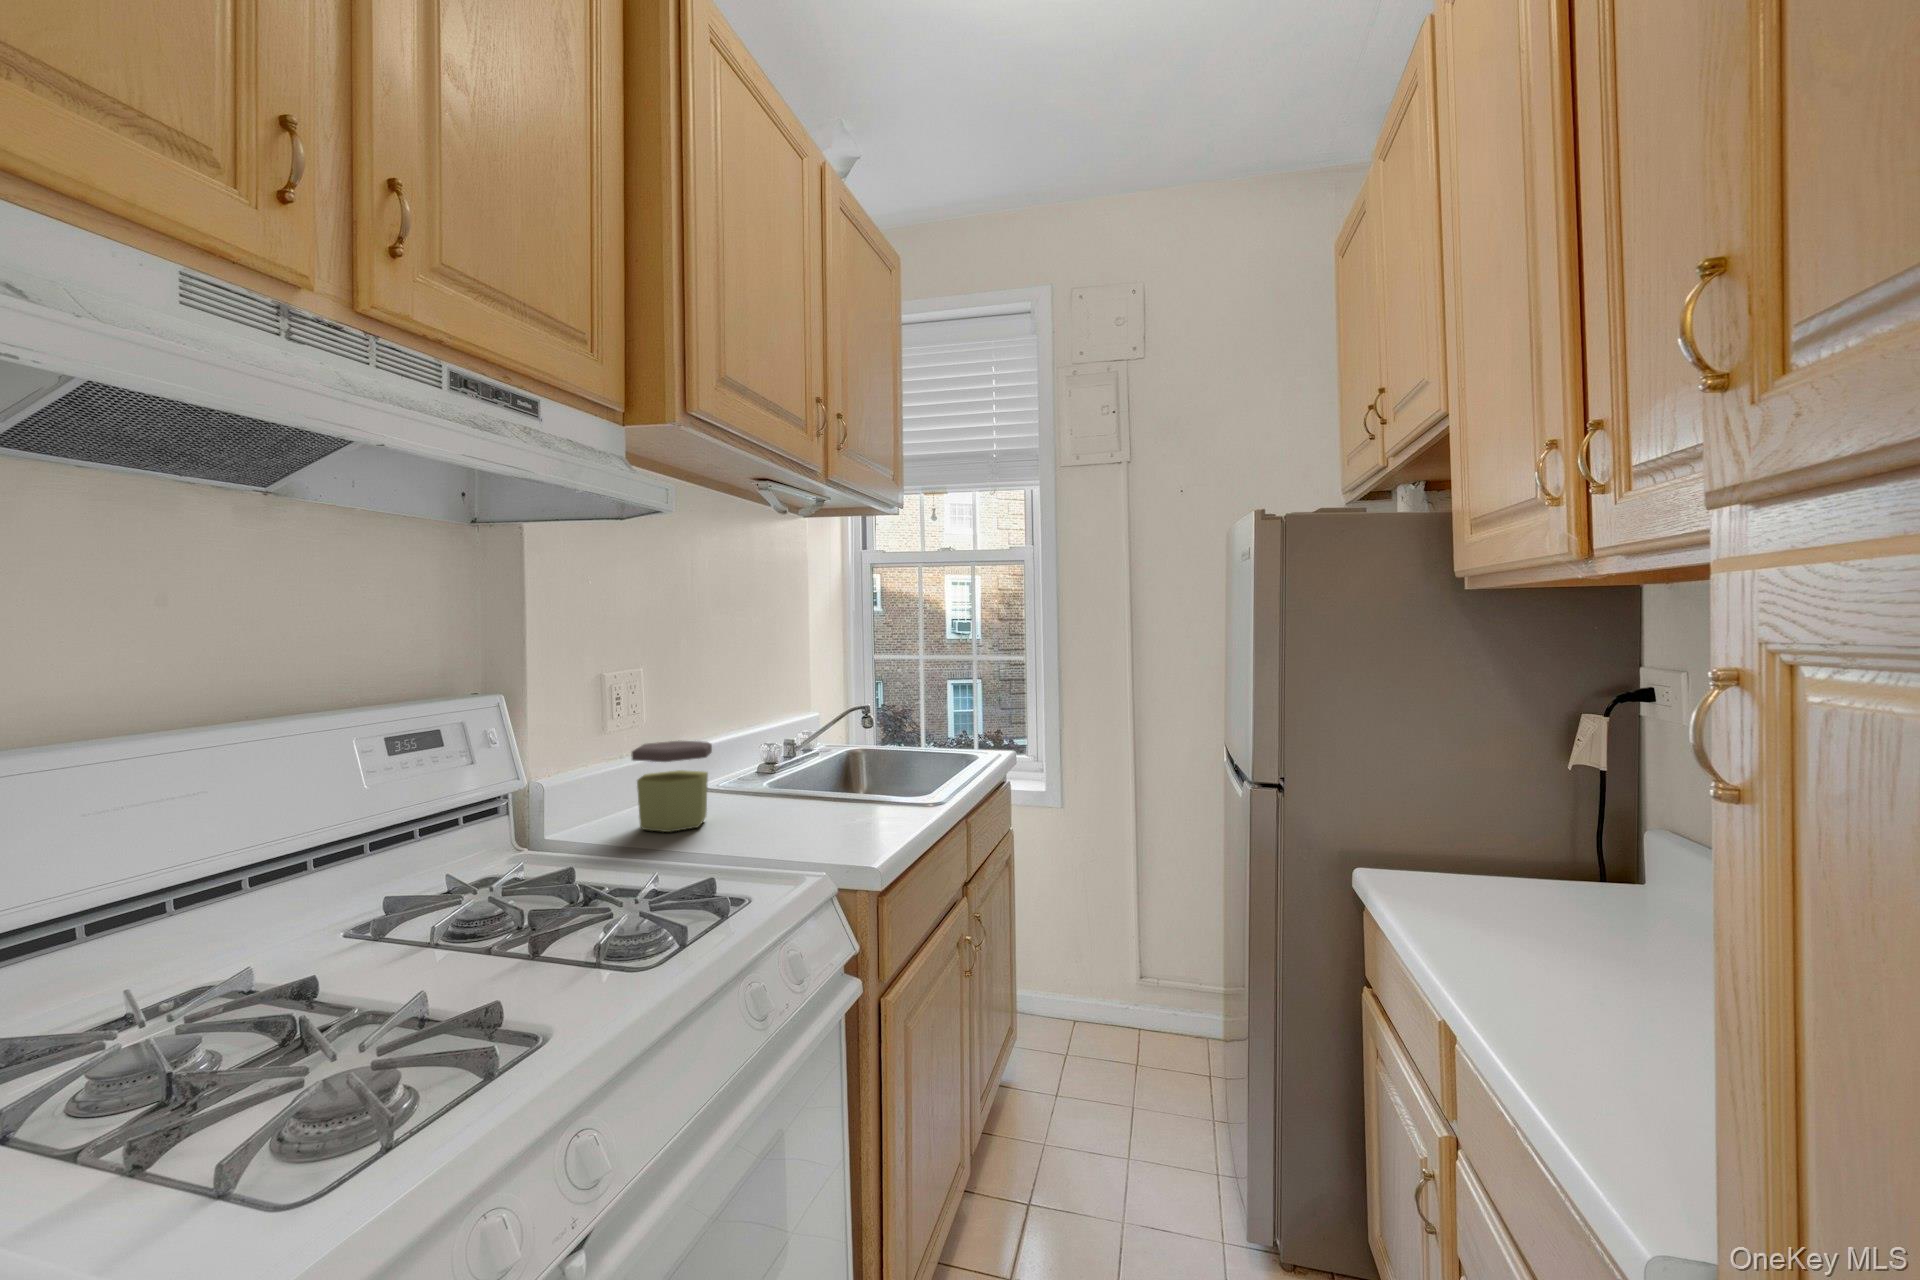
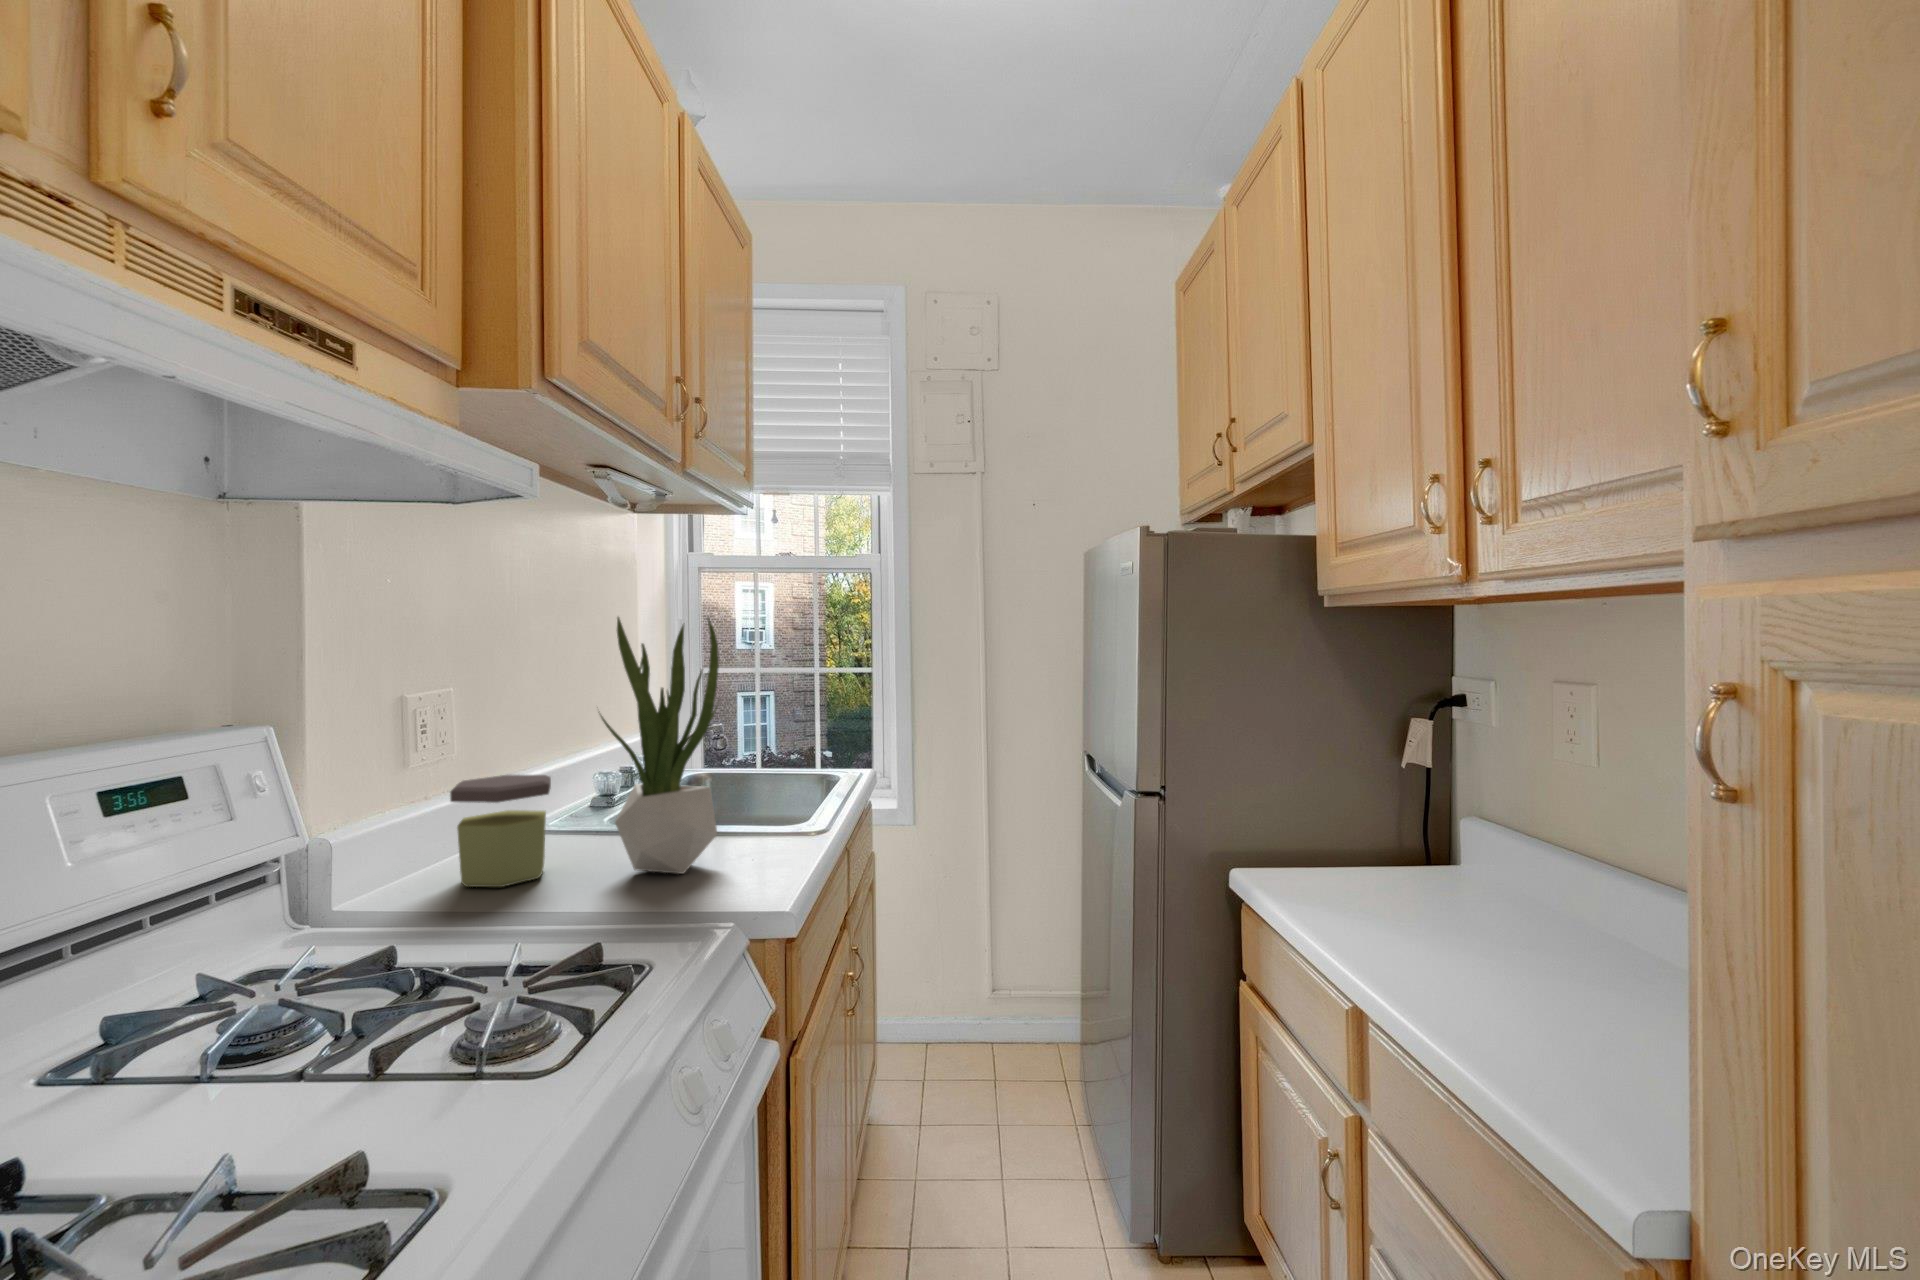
potted plant: none [741,608,846,832] -> present [600,617,719,874]

